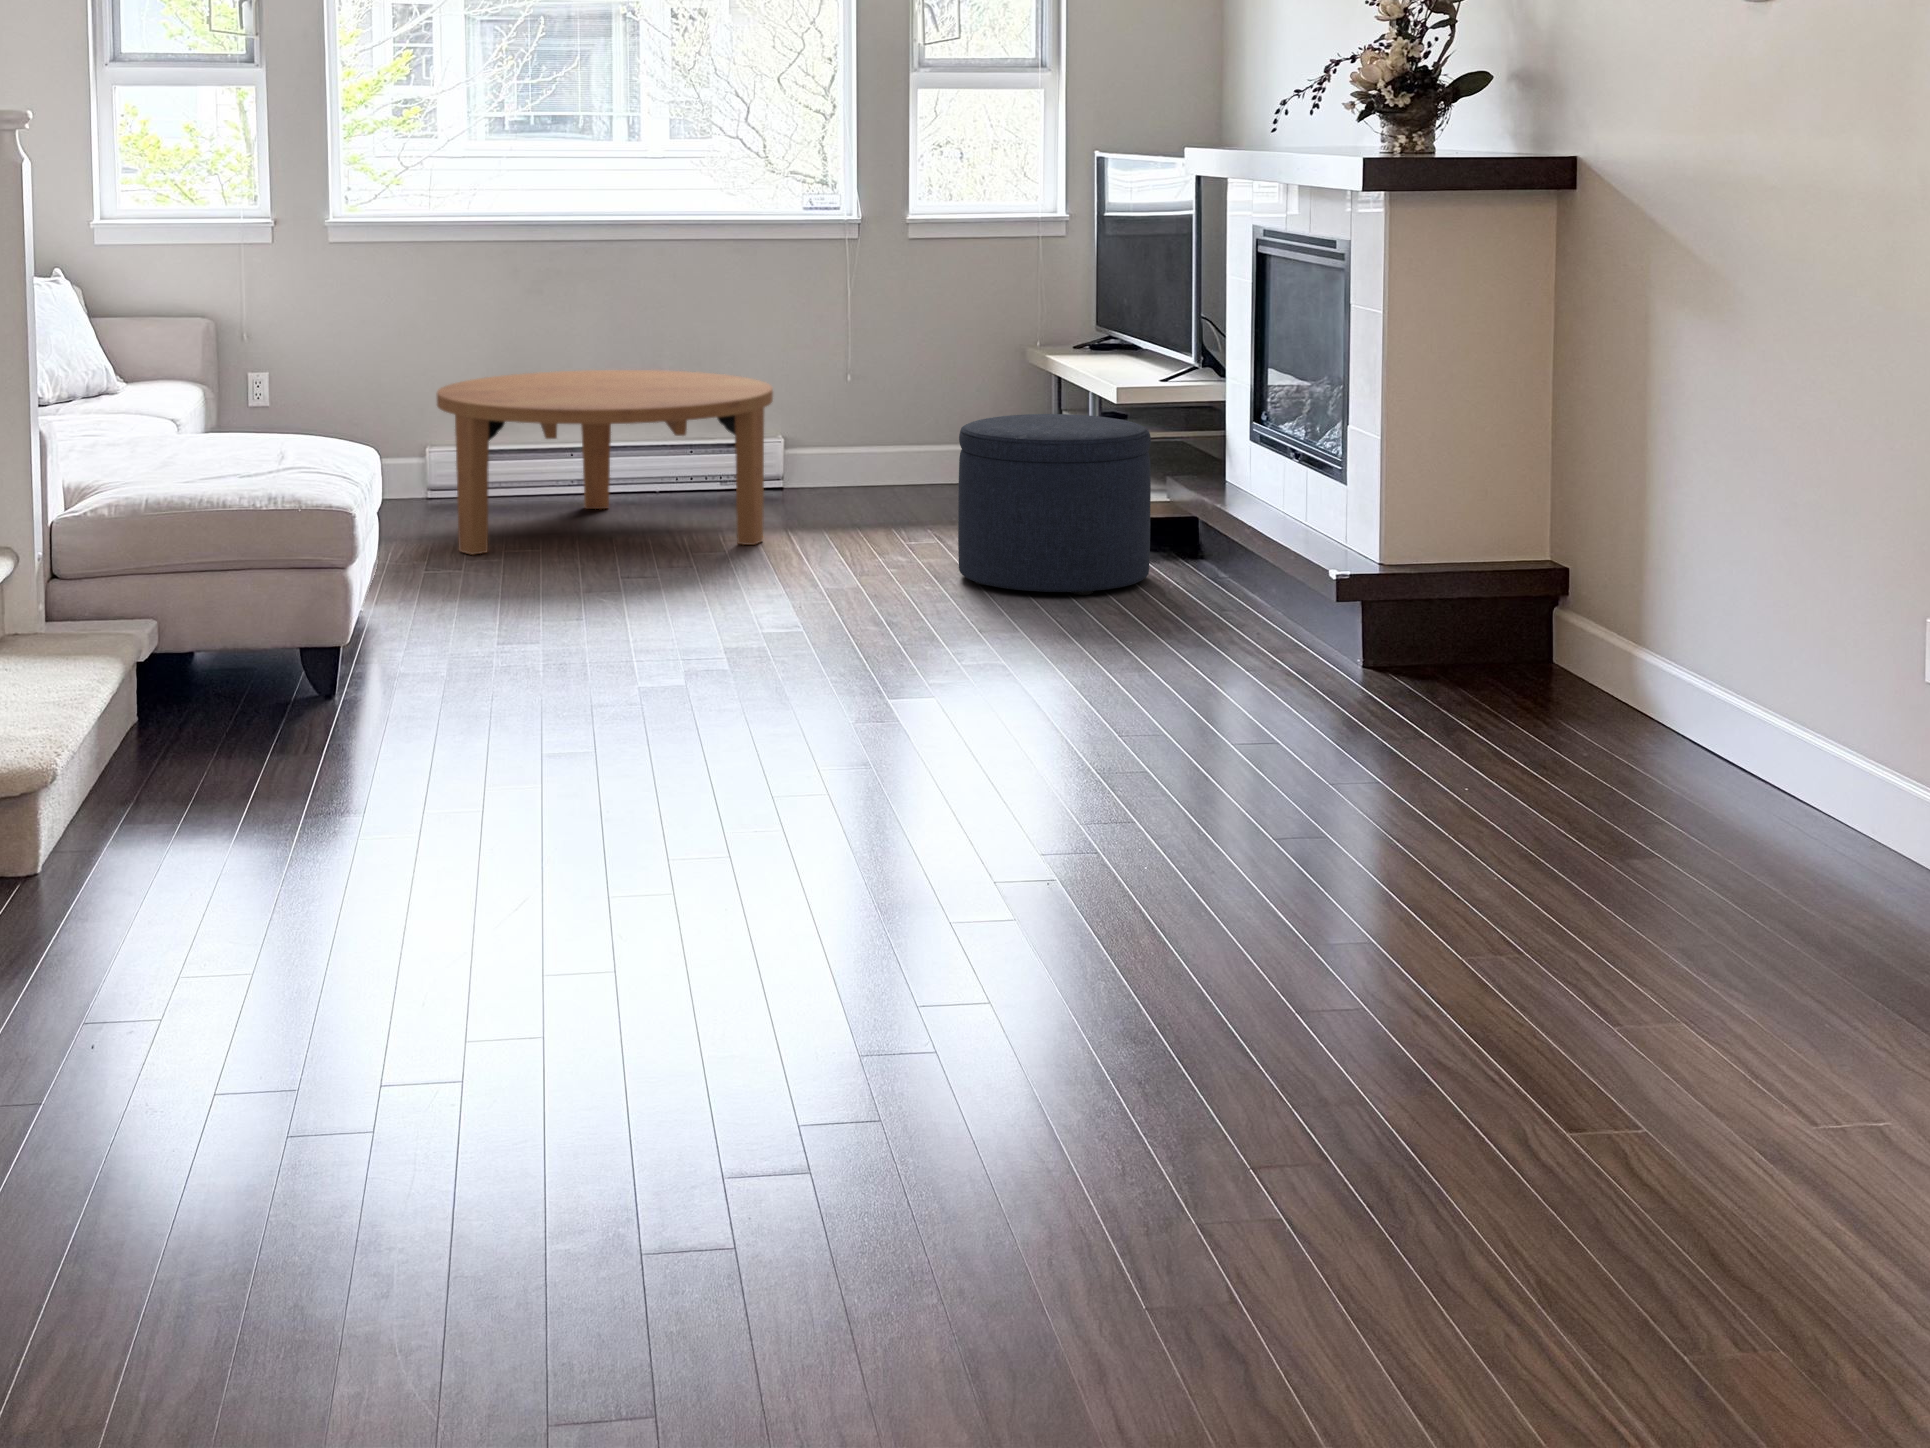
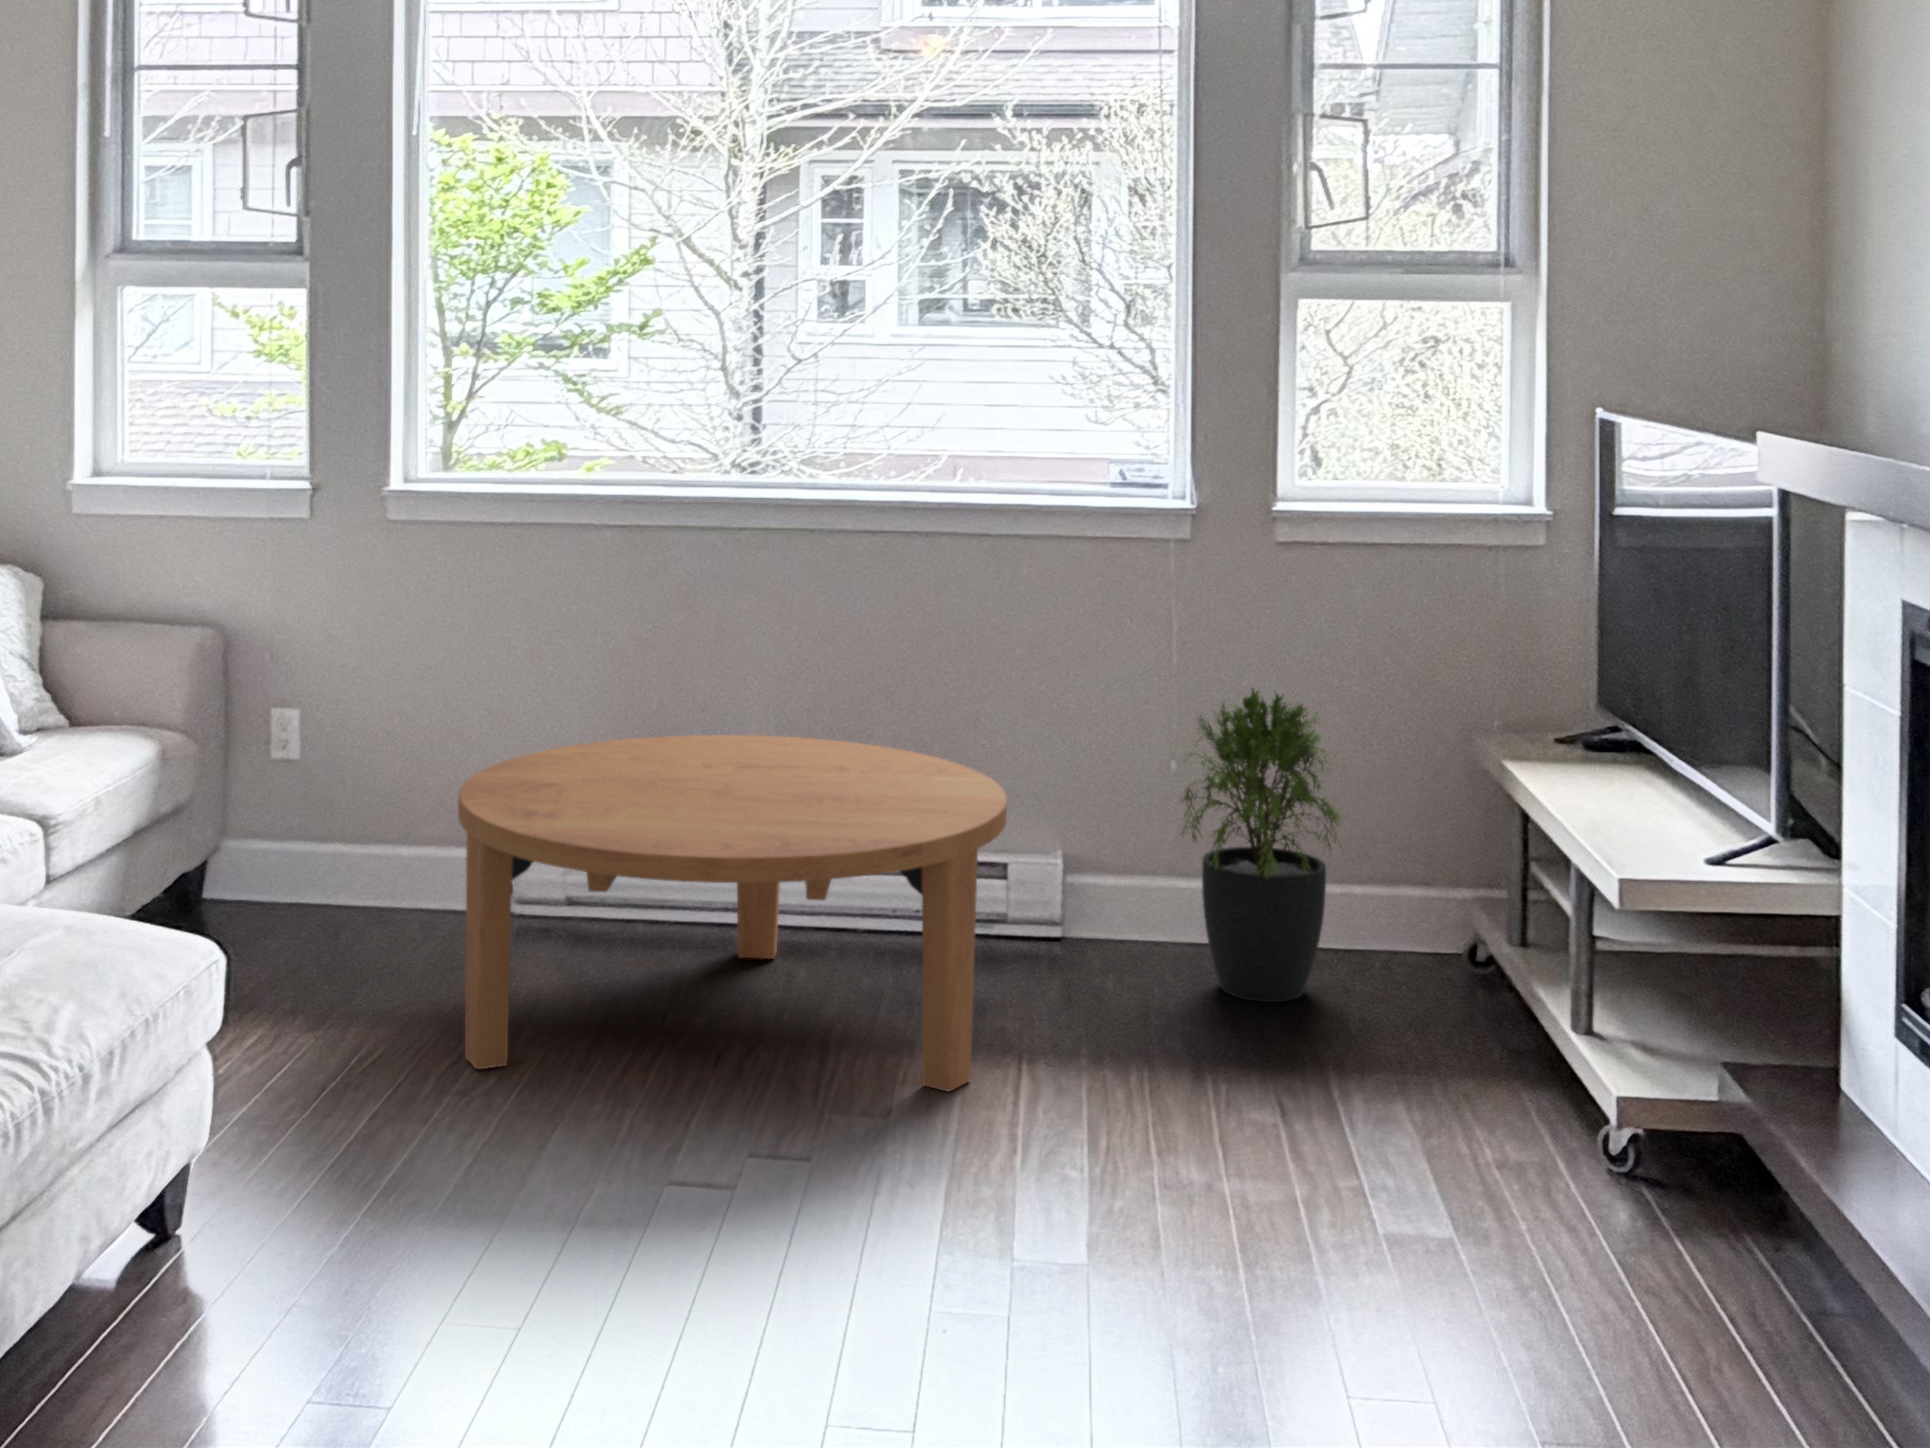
potted plant: none [849,321,959,506] -> present [1180,688,1341,1002]
ottoman: present [958,414,1151,595] -> none [1279,930,1672,1355]

